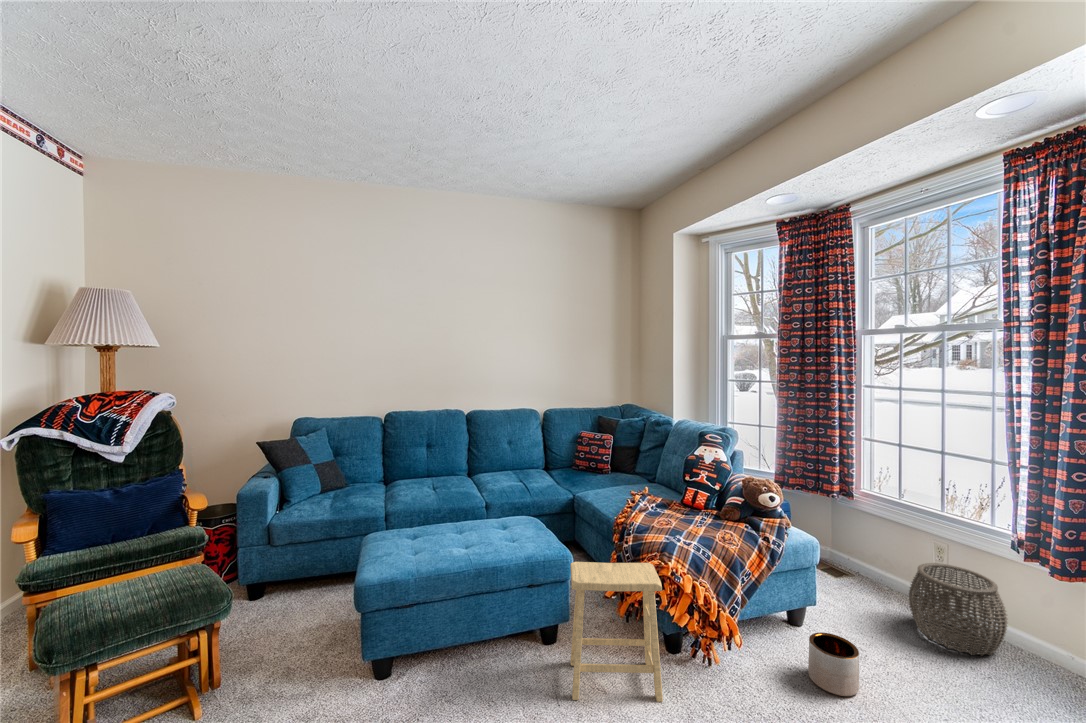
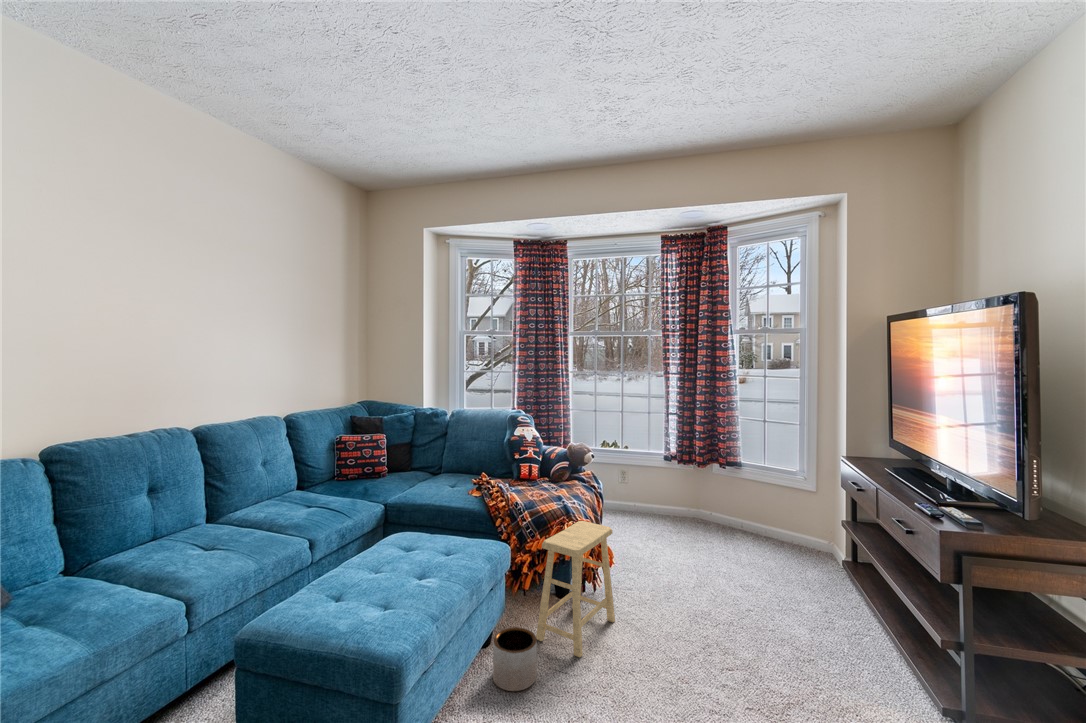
woven basket: present [909,563,1008,656] -> none [623,477,668,524]
planter: present [808,633,859,696] -> present [493,627,537,691]

